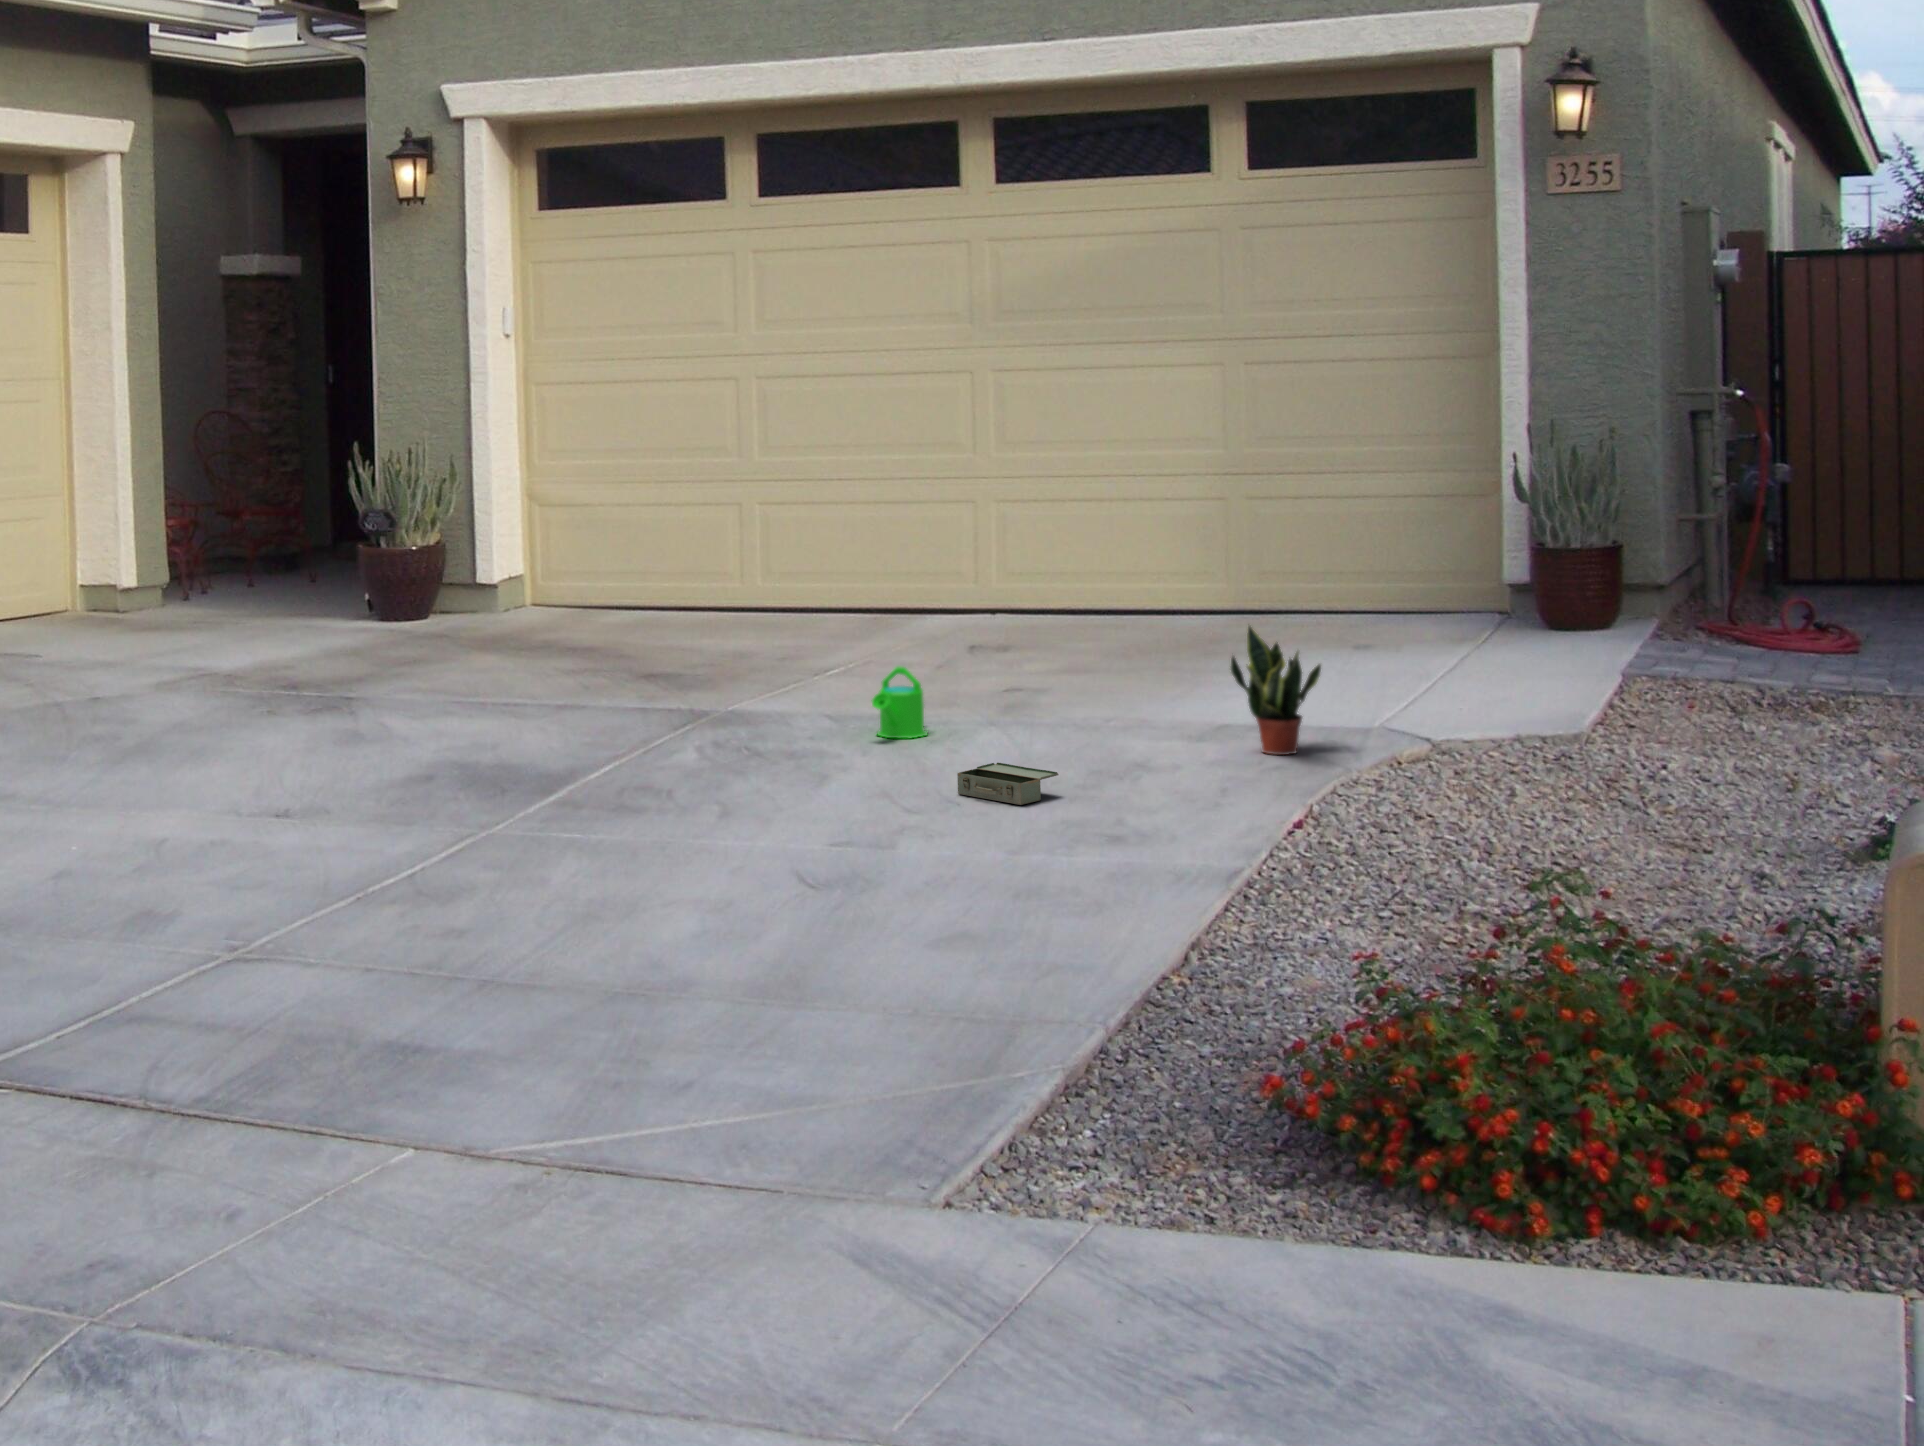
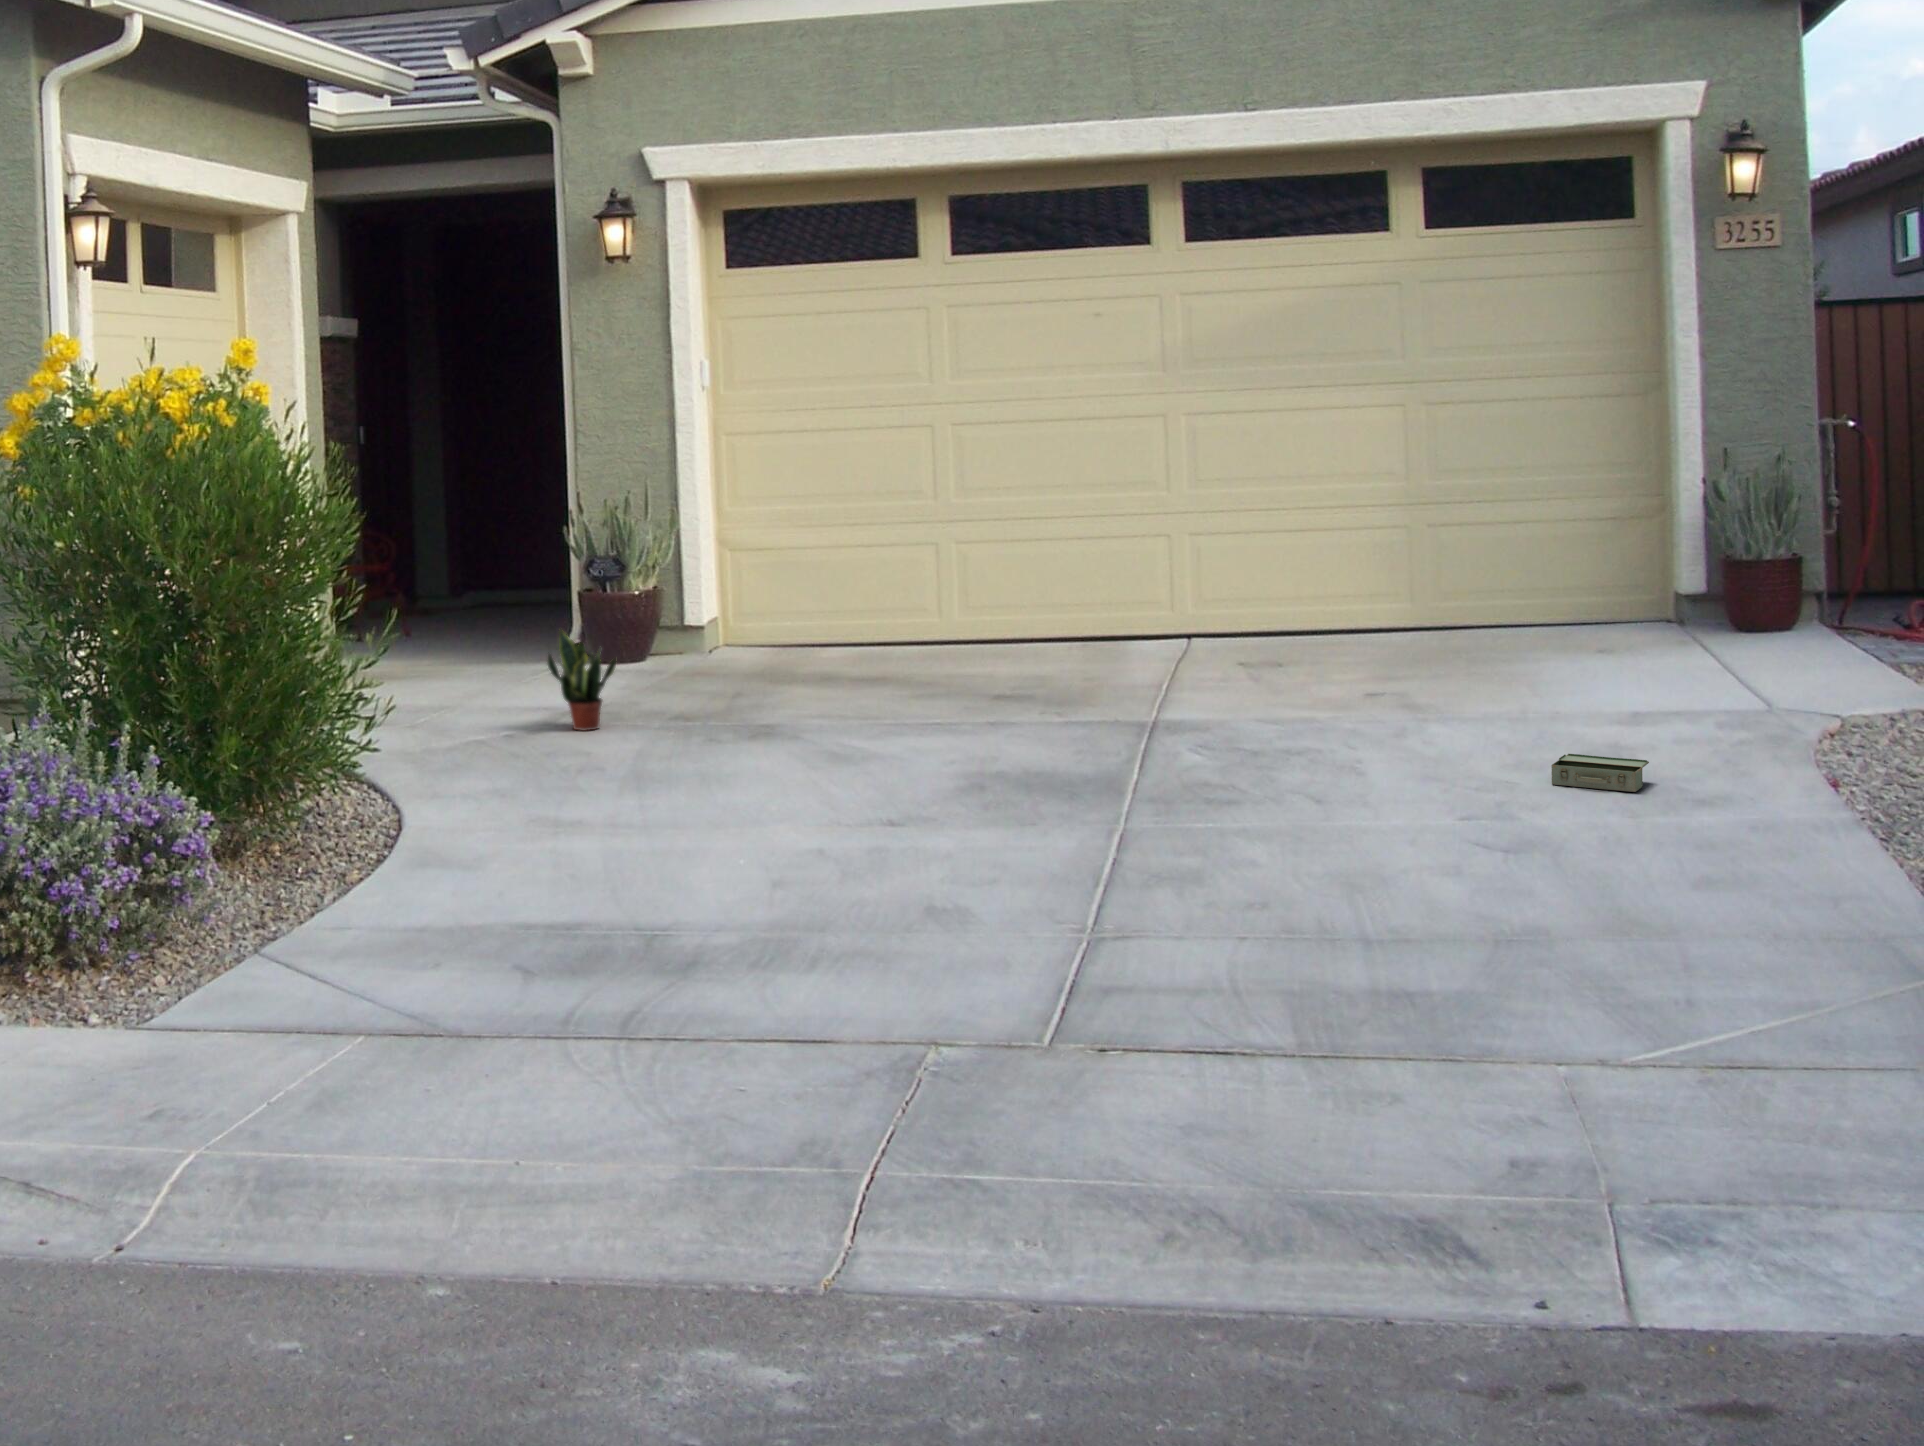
potted plant: present [1231,626,1321,755] -> present [547,630,616,731]
watering can: present [872,667,928,738] -> none [1348,670,1402,736]

